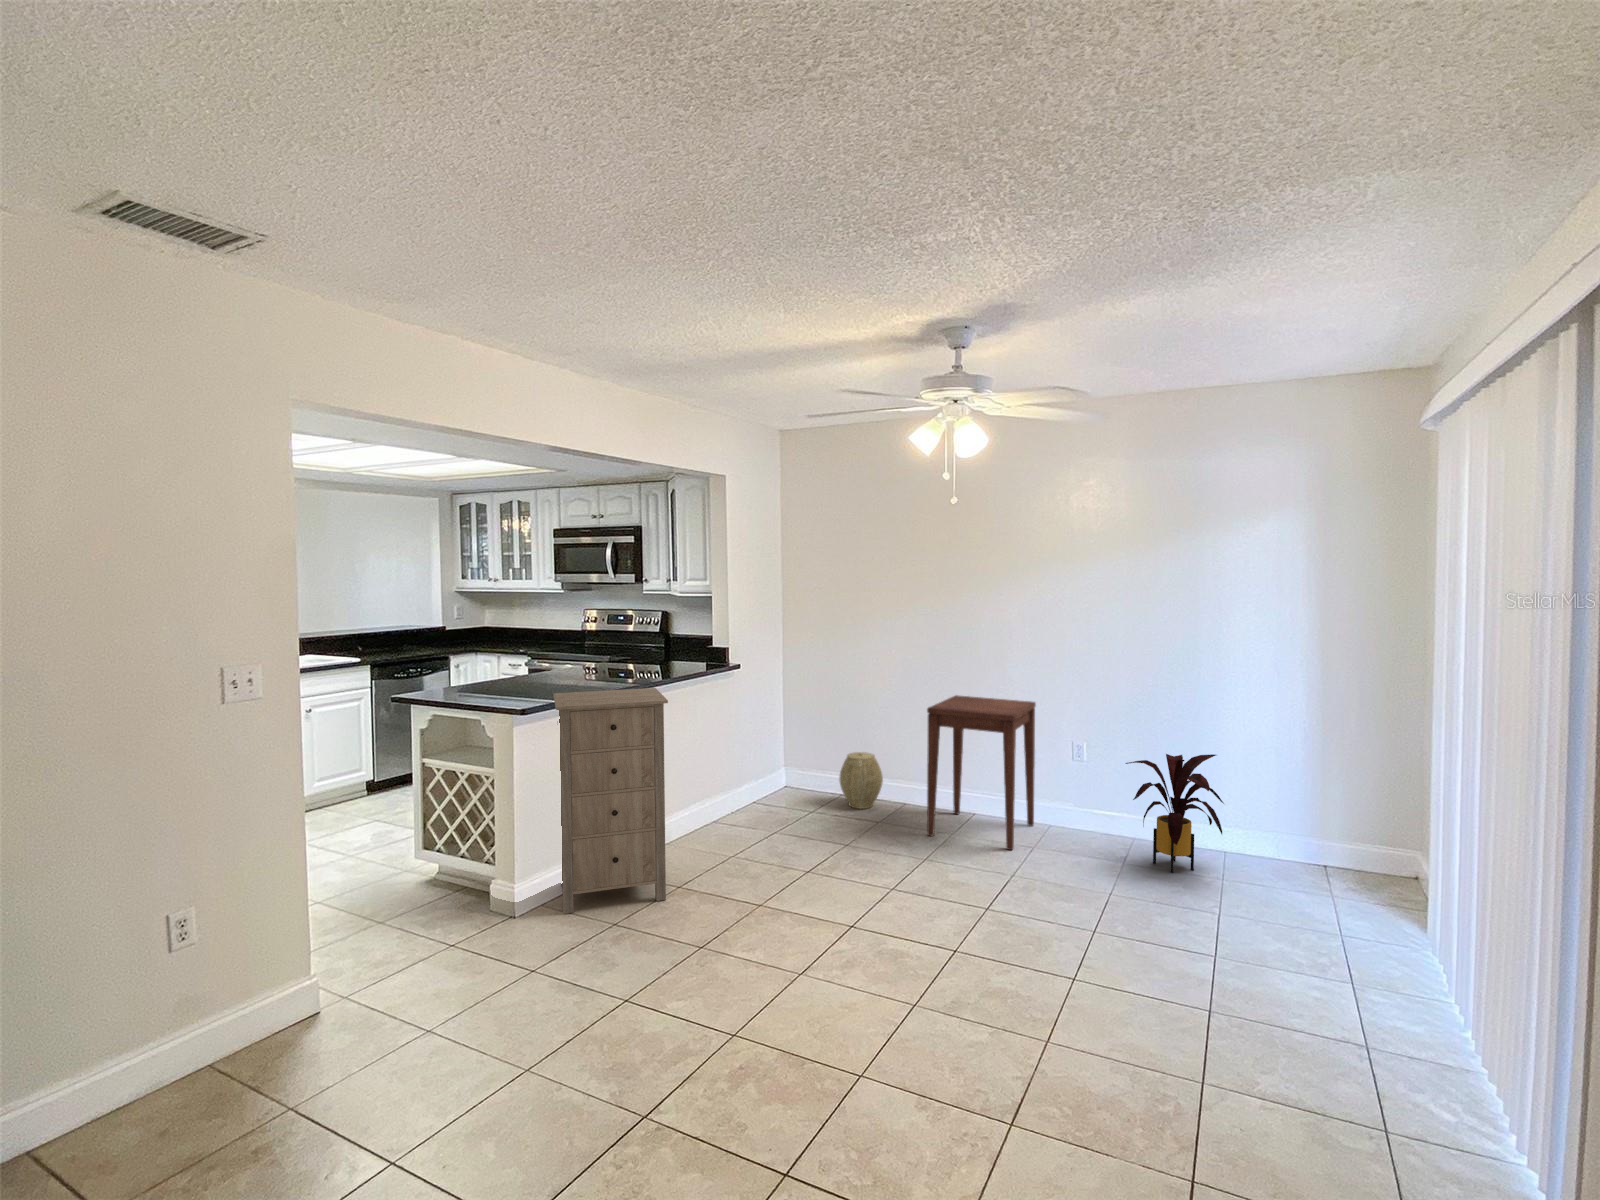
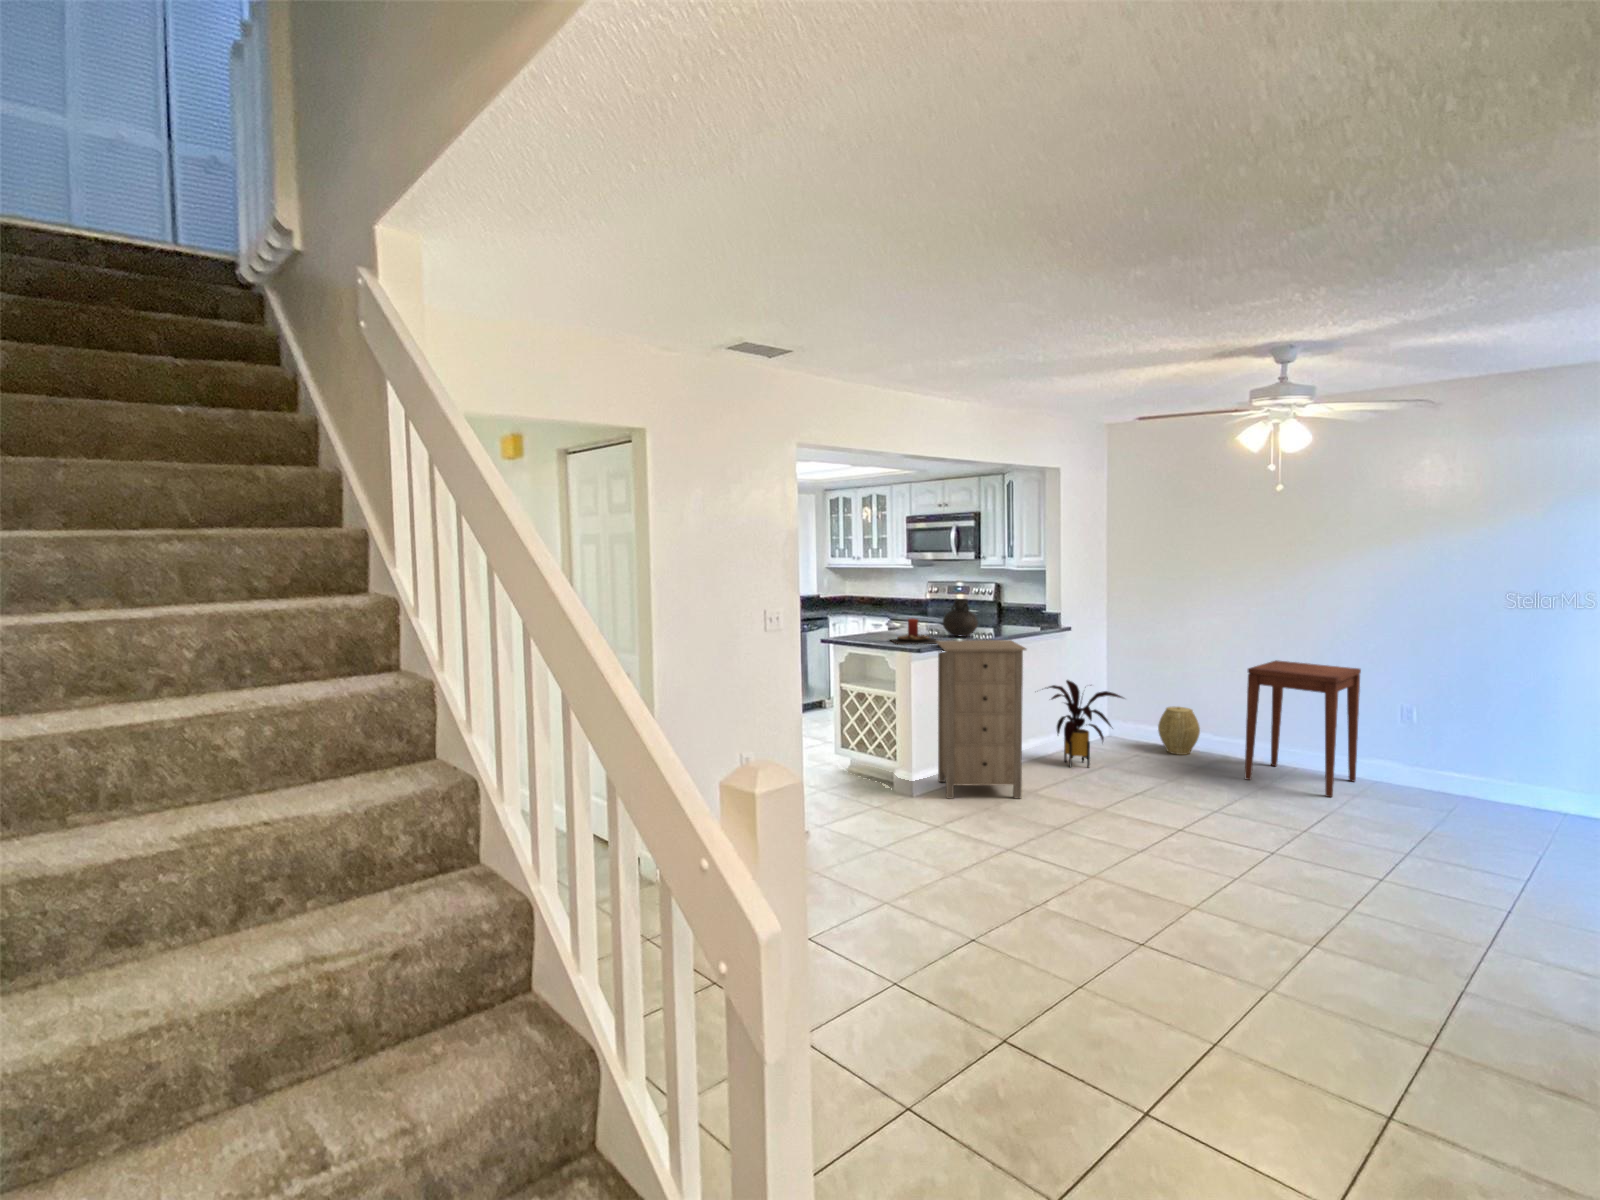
vase: none [576,634,622,683] -> present [943,599,978,636]
candle: none [494,663,568,701] -> present [890,619,937,645]
house plant: present [1126,754,1223,873] -> present [1047,680,1123,767]

